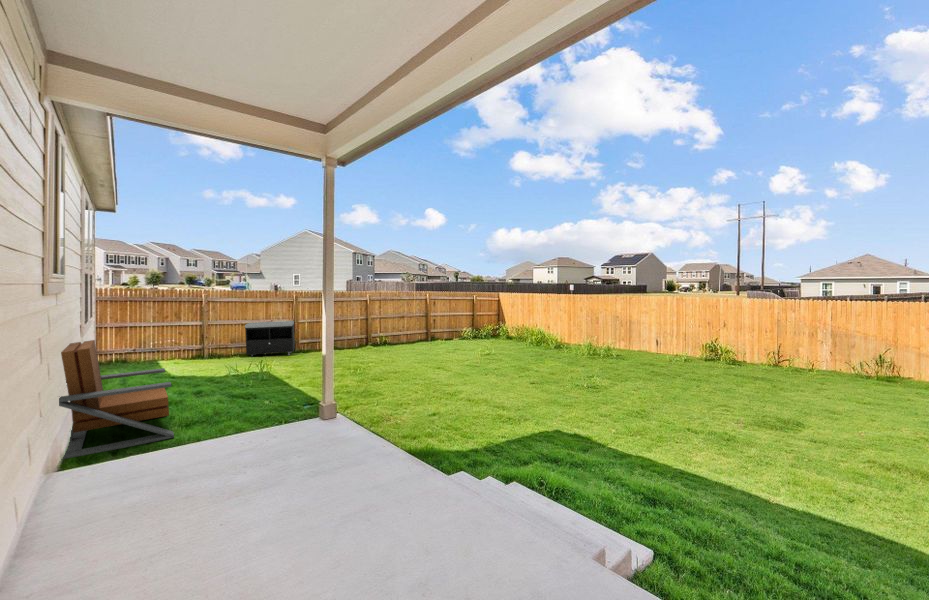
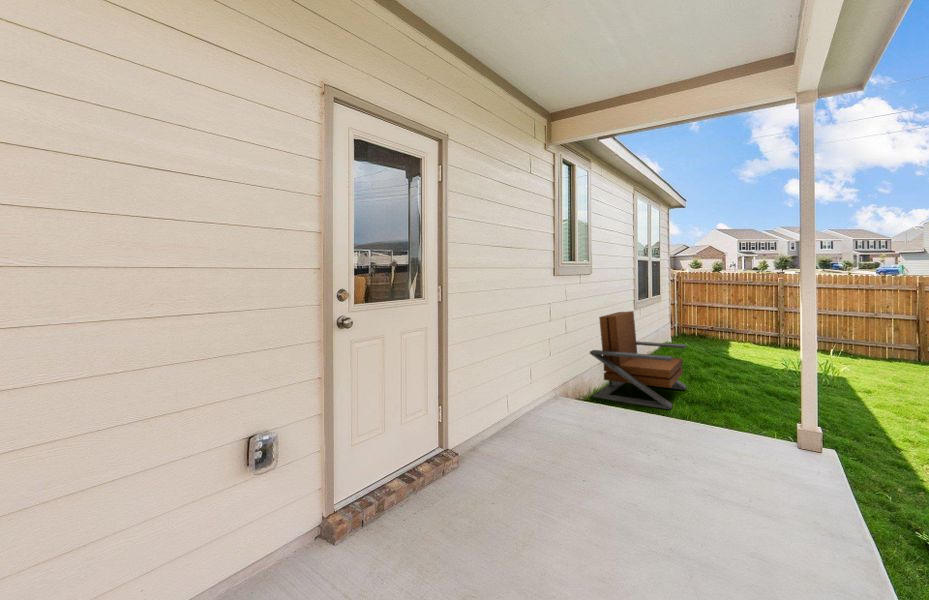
storage bench: present [245,321,295,357] -> none [830,313,916,363]

